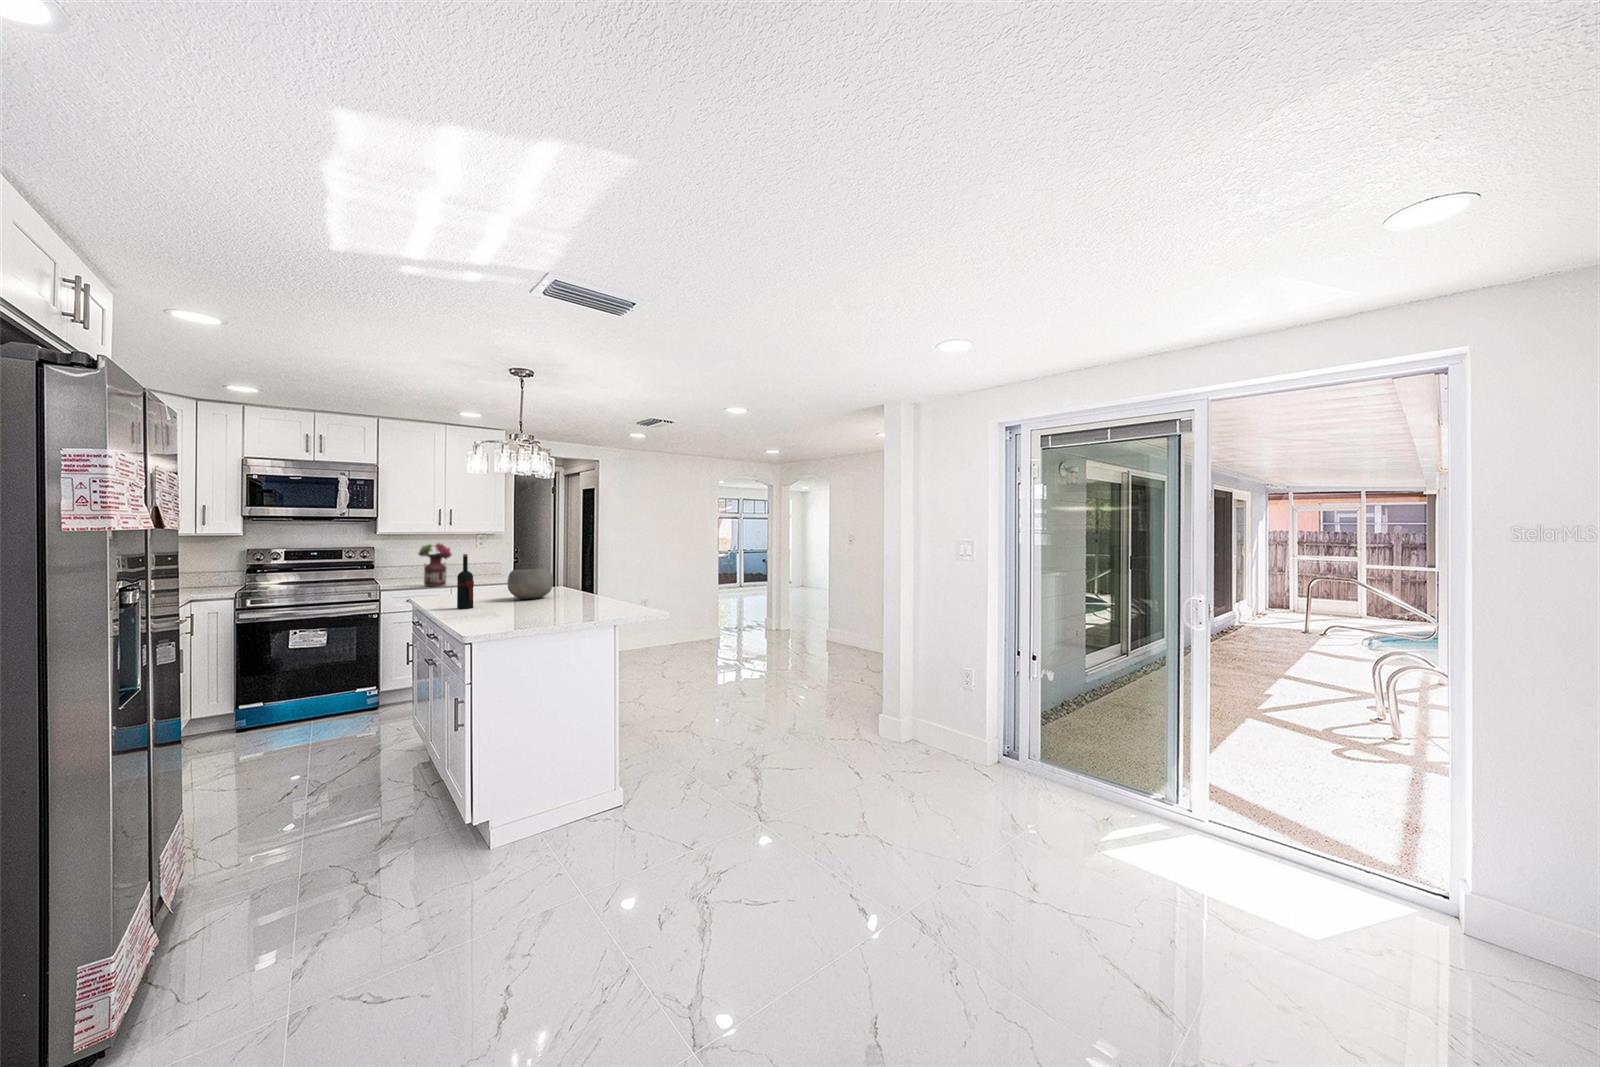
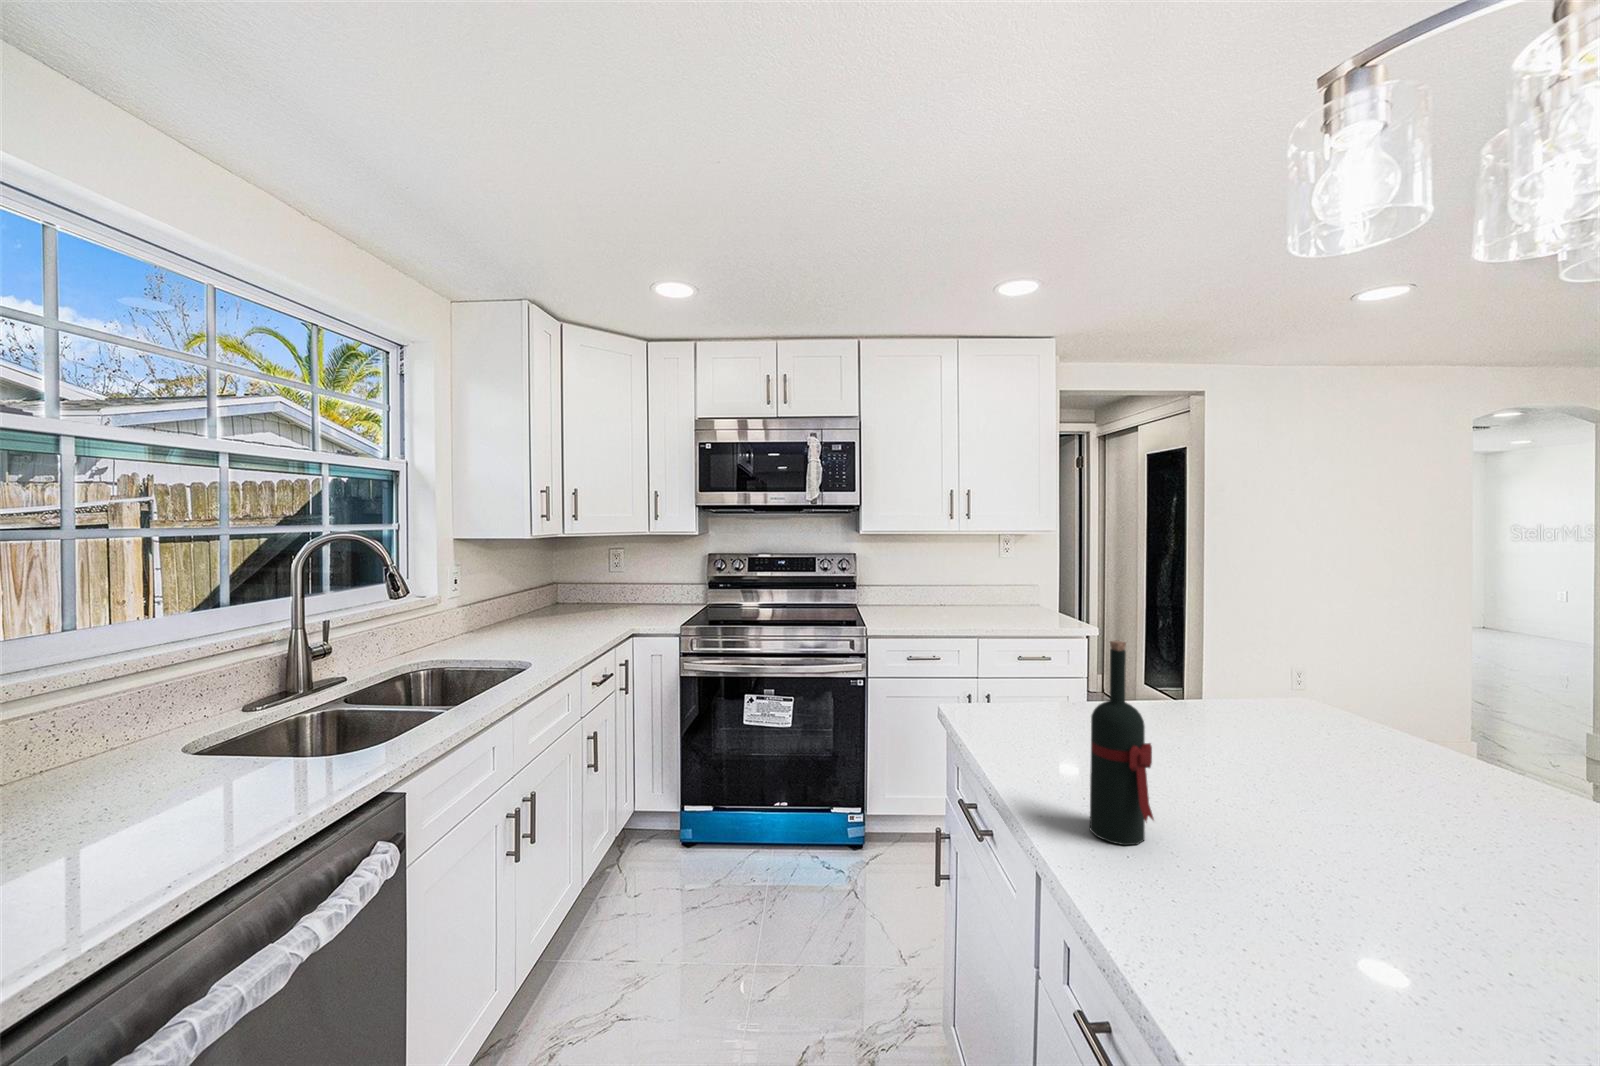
flower arrangement: present [419,543,452,586] -> none [920,549,976,630]
bowl: present [507,568,553,599] -> none [1211,674,1394,796]

